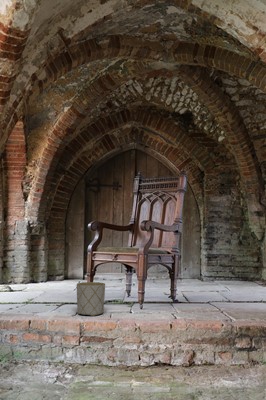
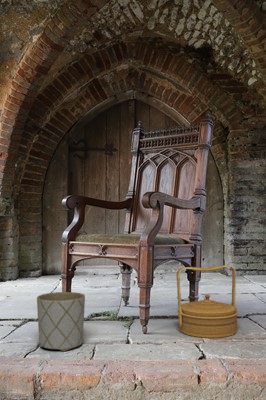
basket: none [161,268,199,312] -> present [176,265,238,338]

